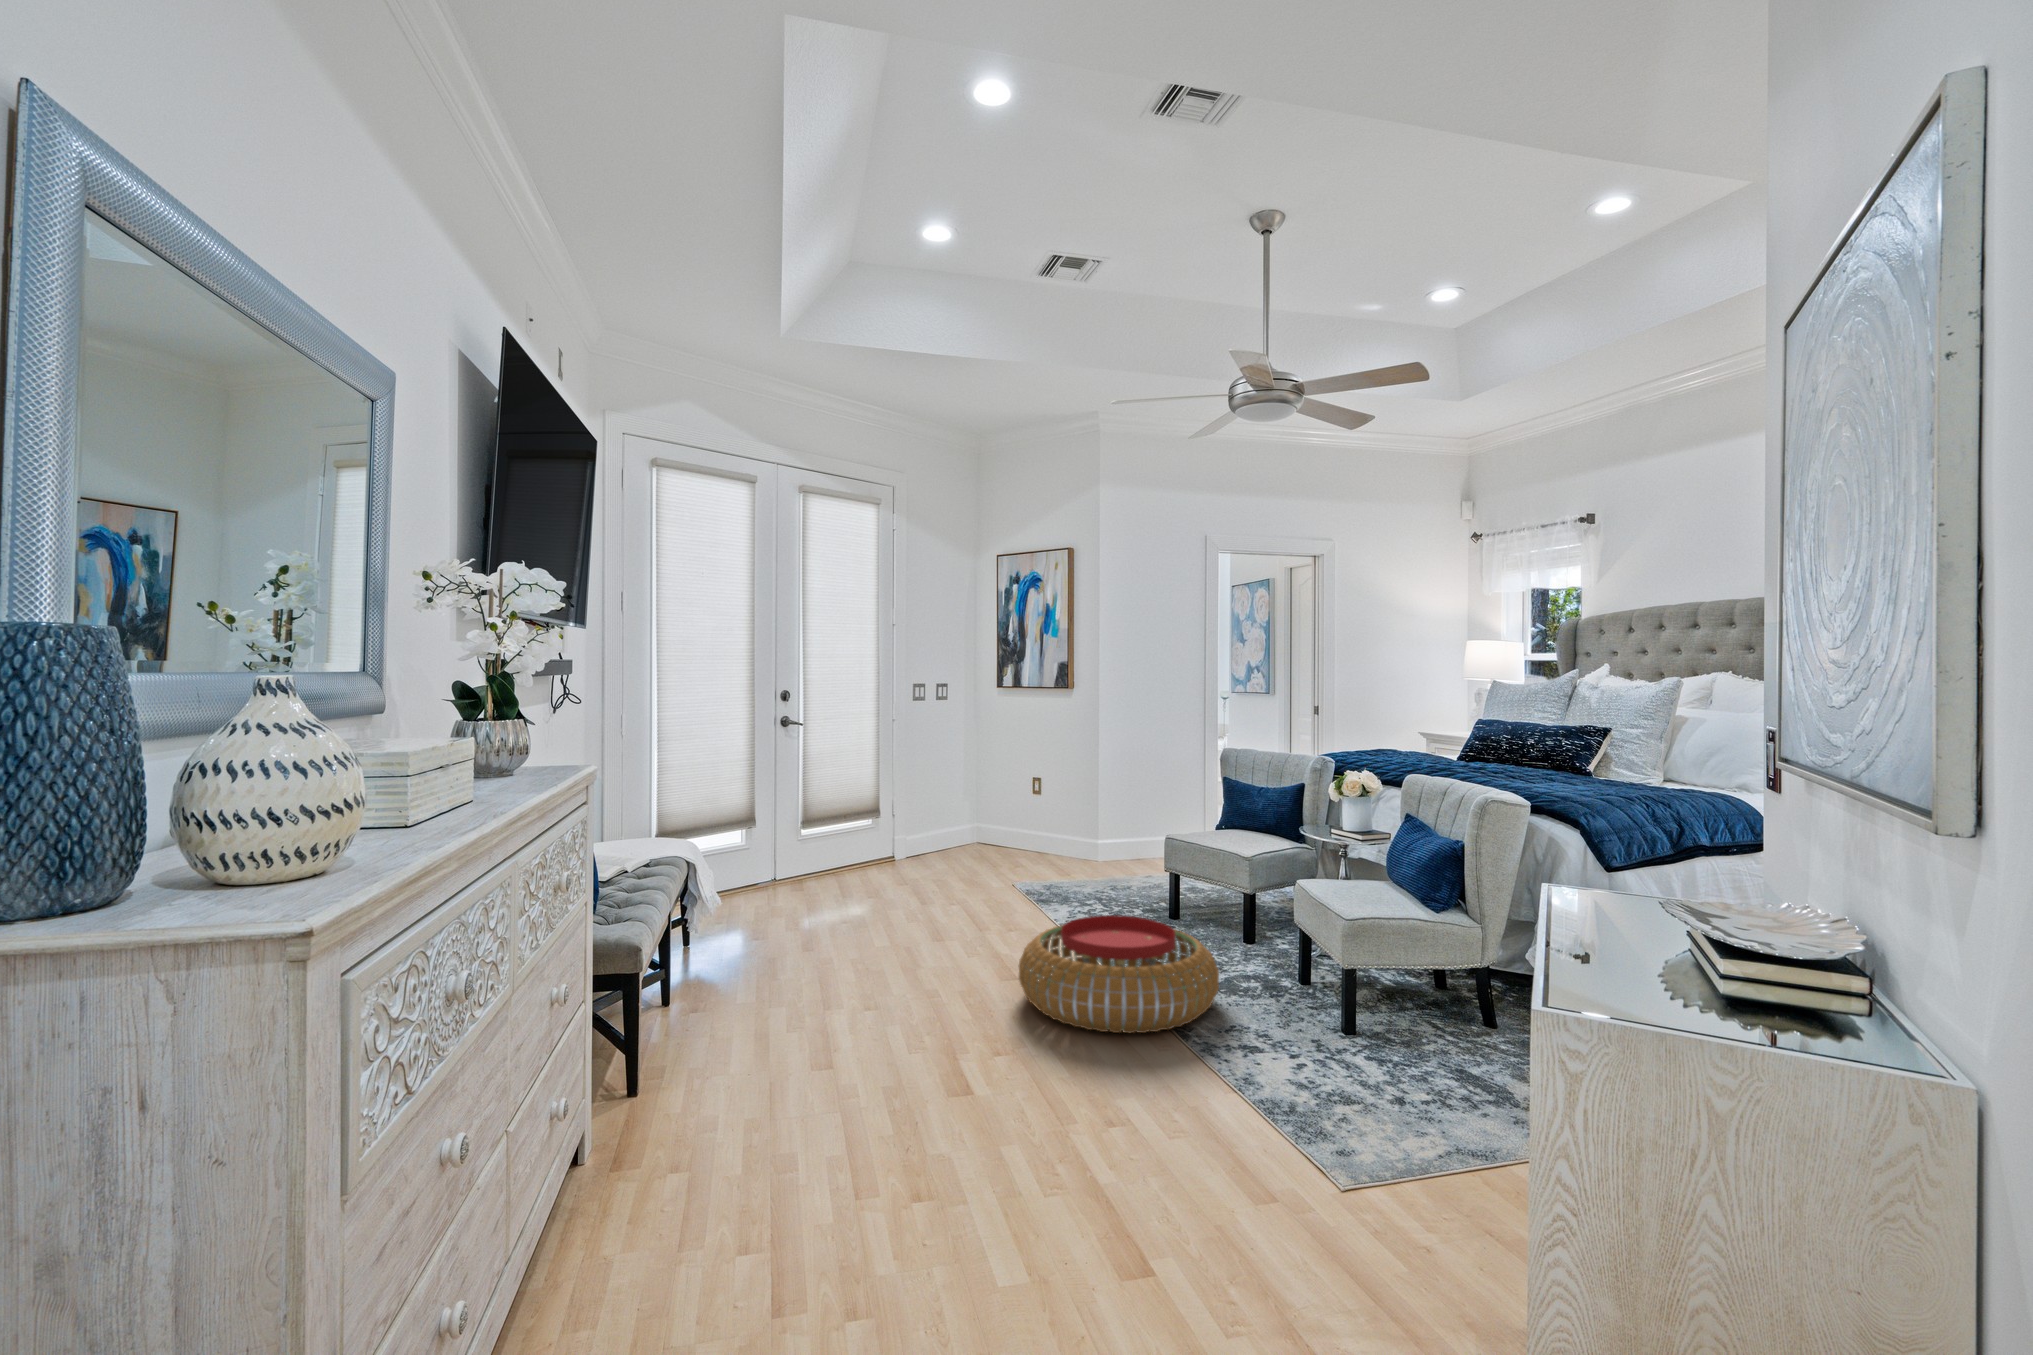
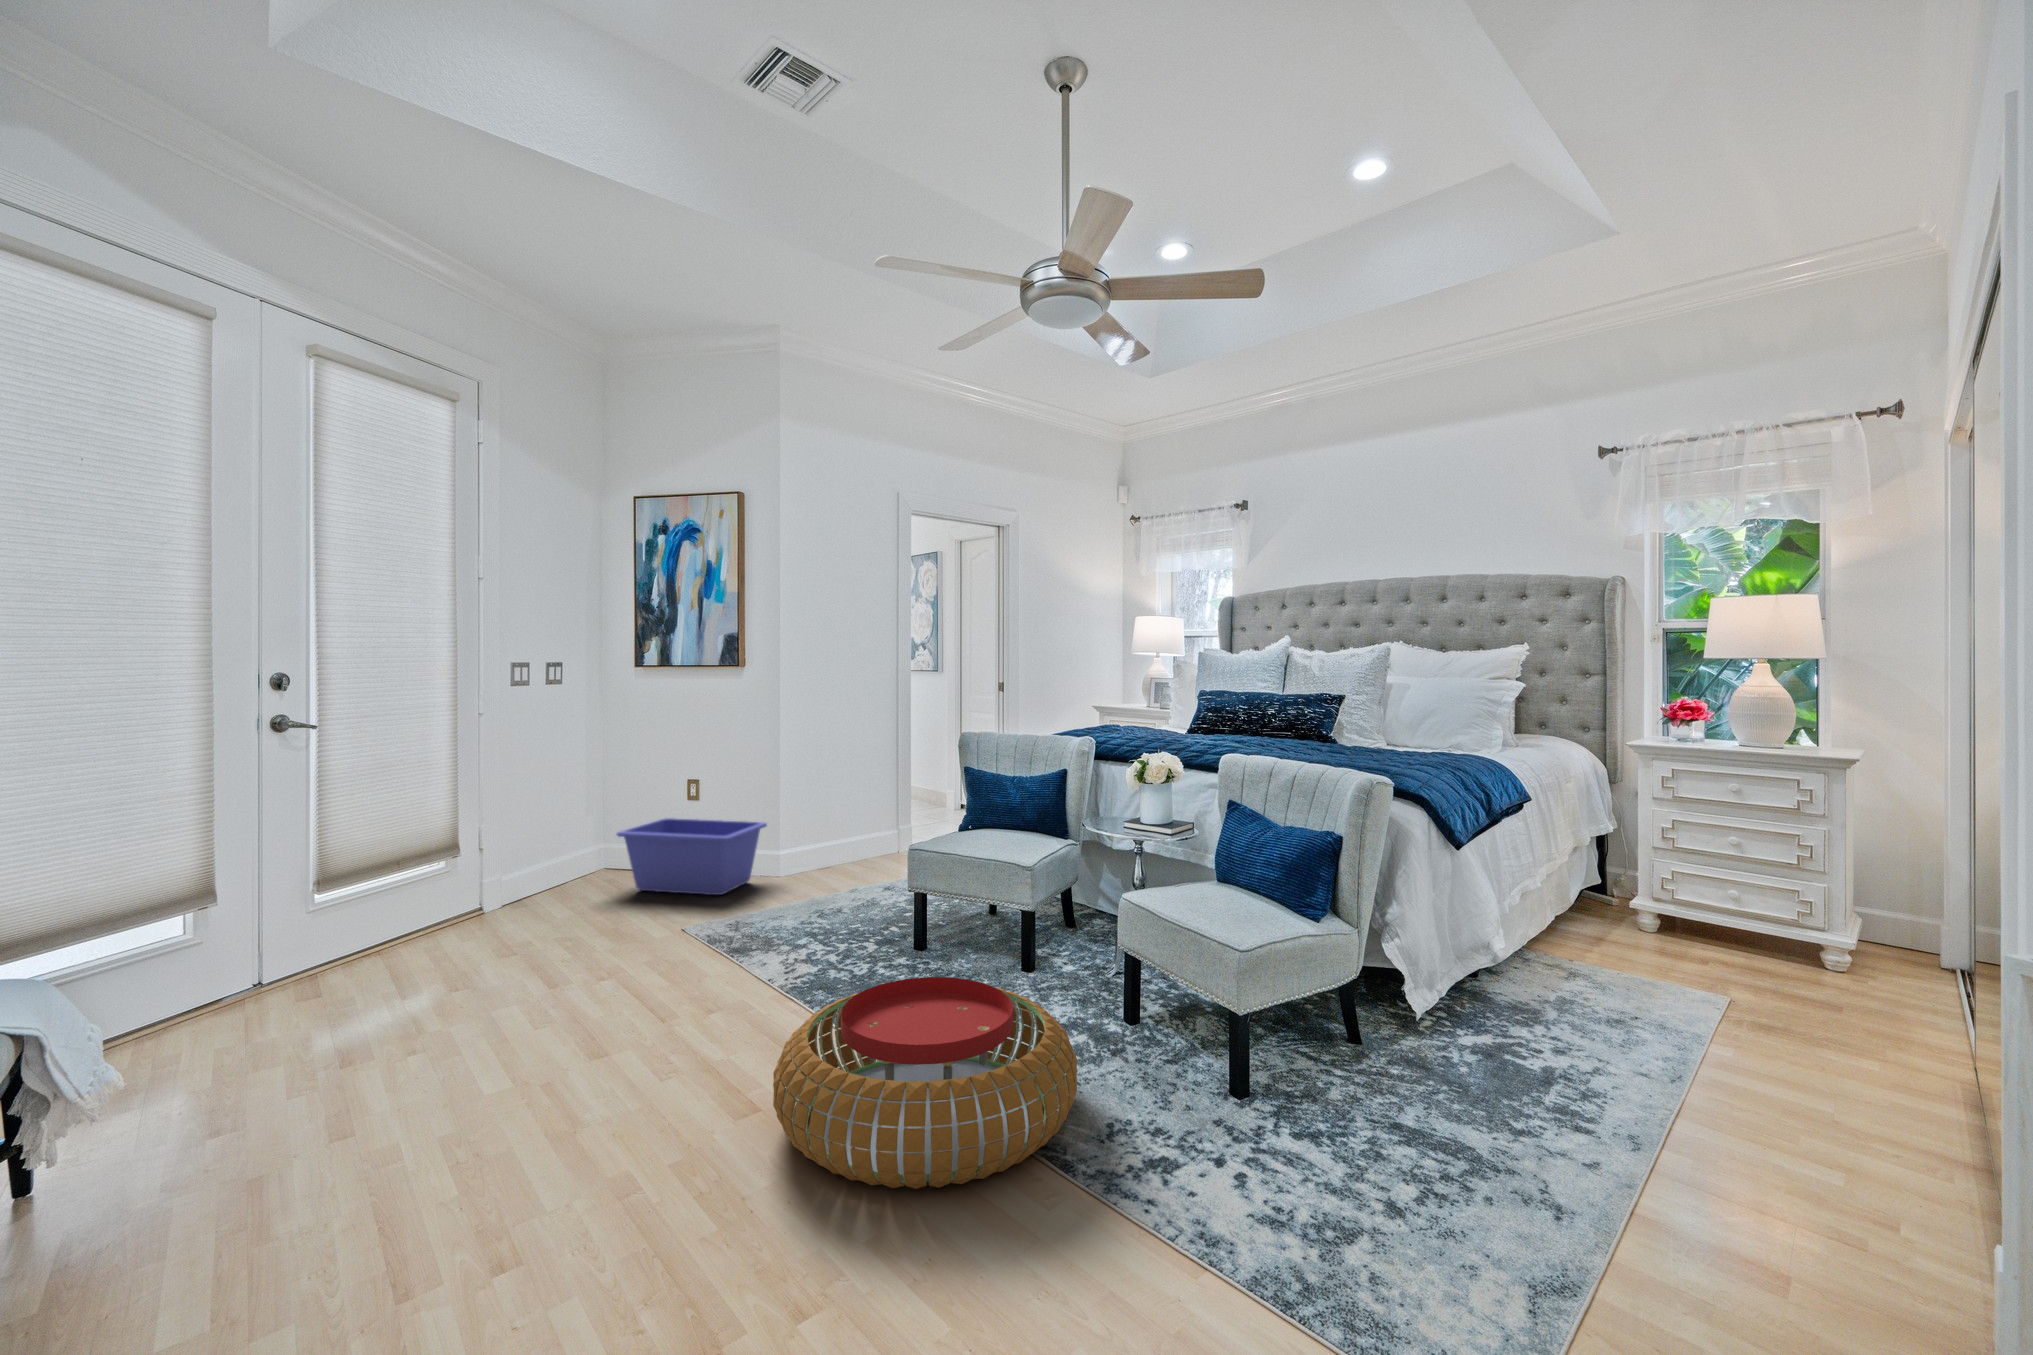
storage bin: none [979,804,1087,865] -> present [617,818,767,895]

